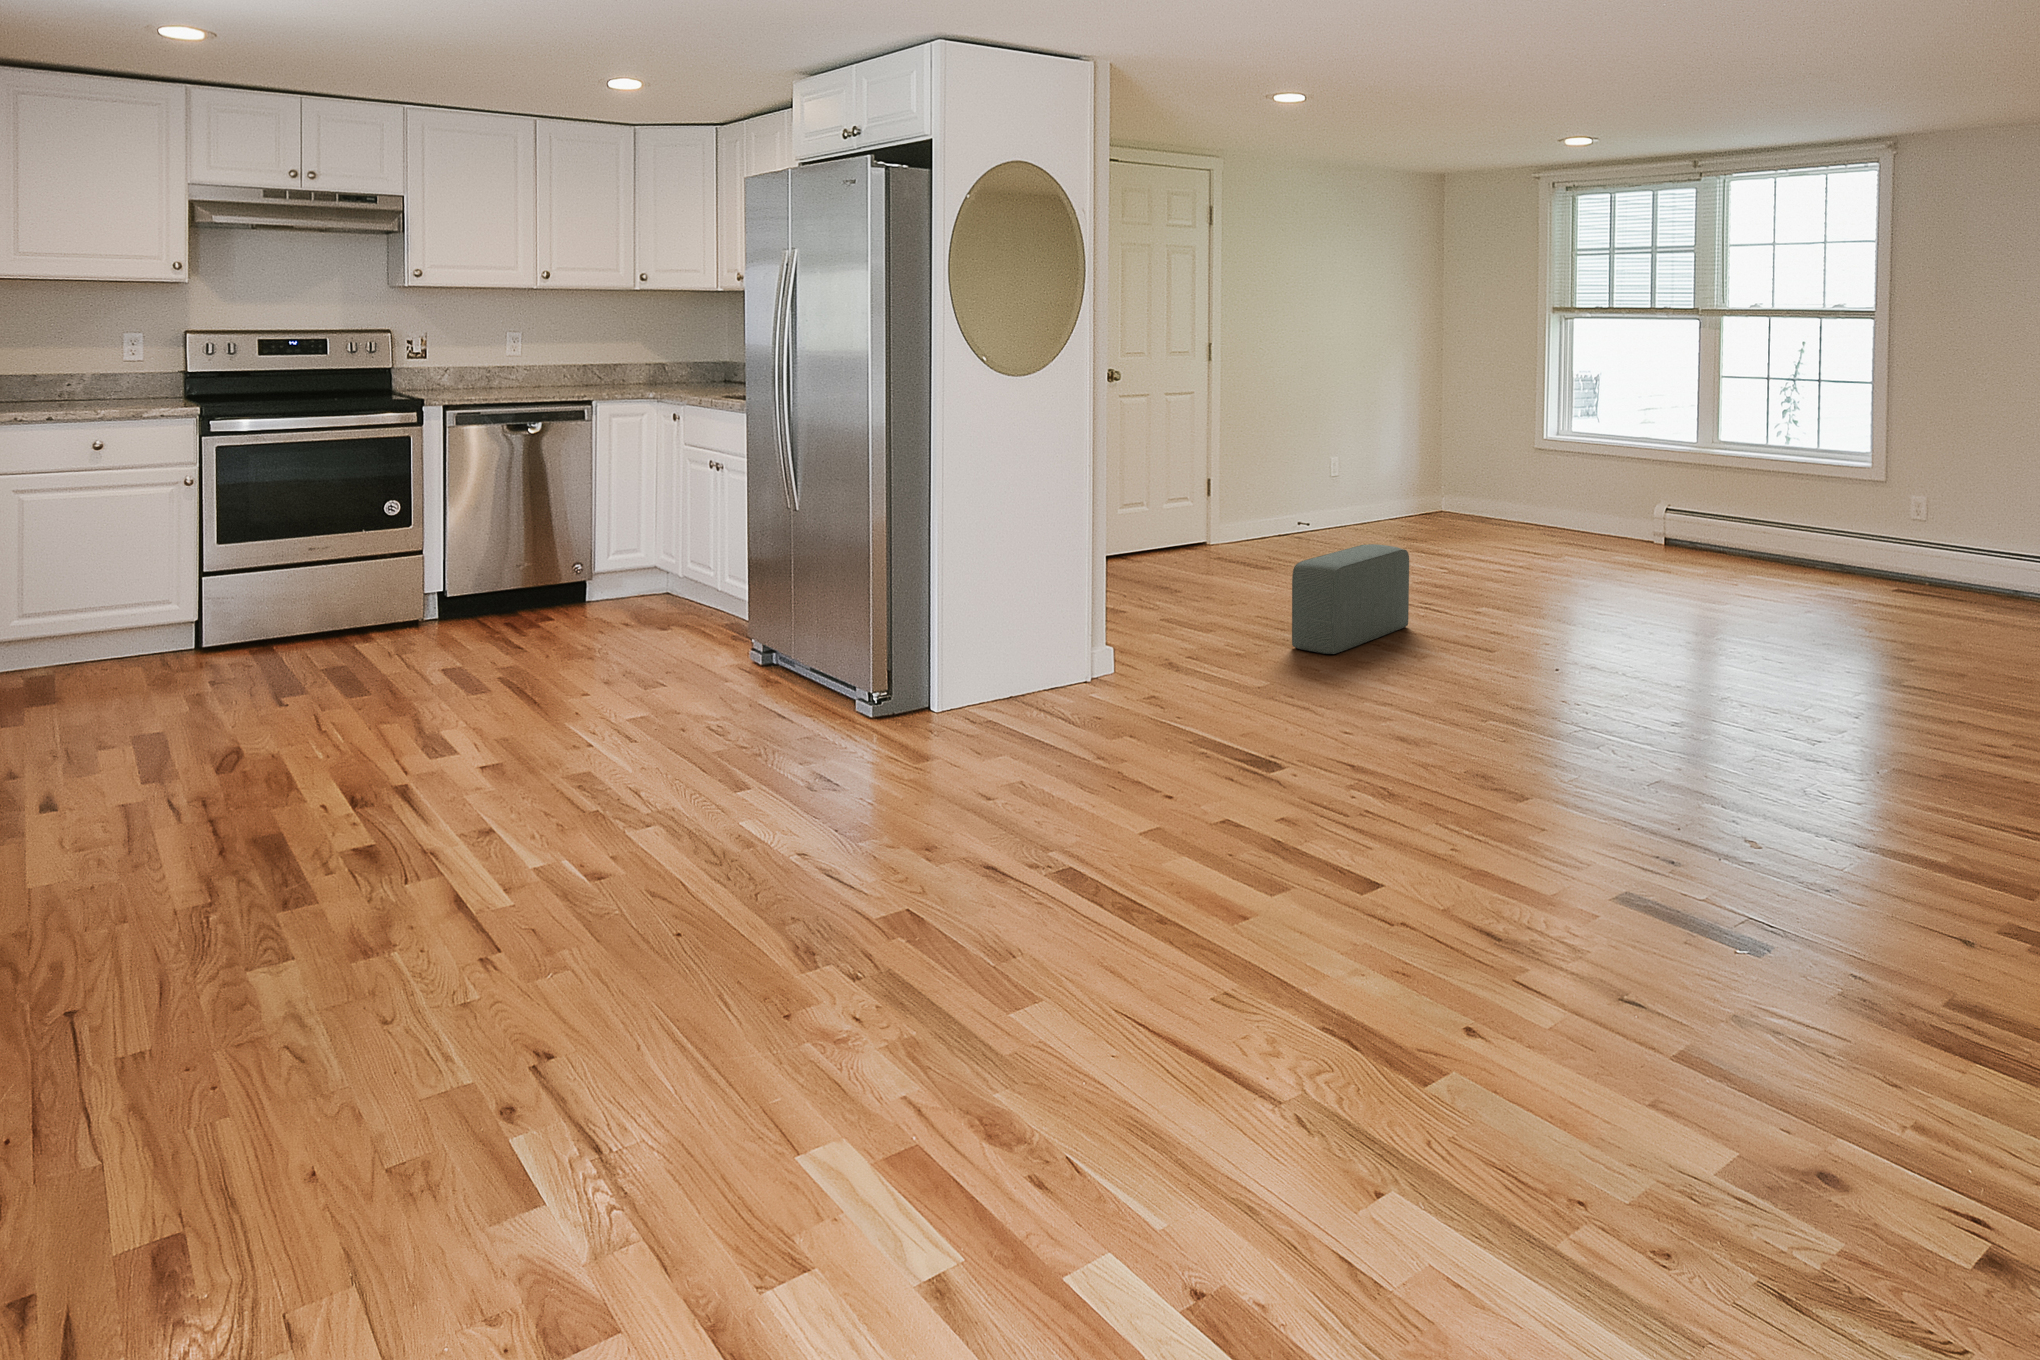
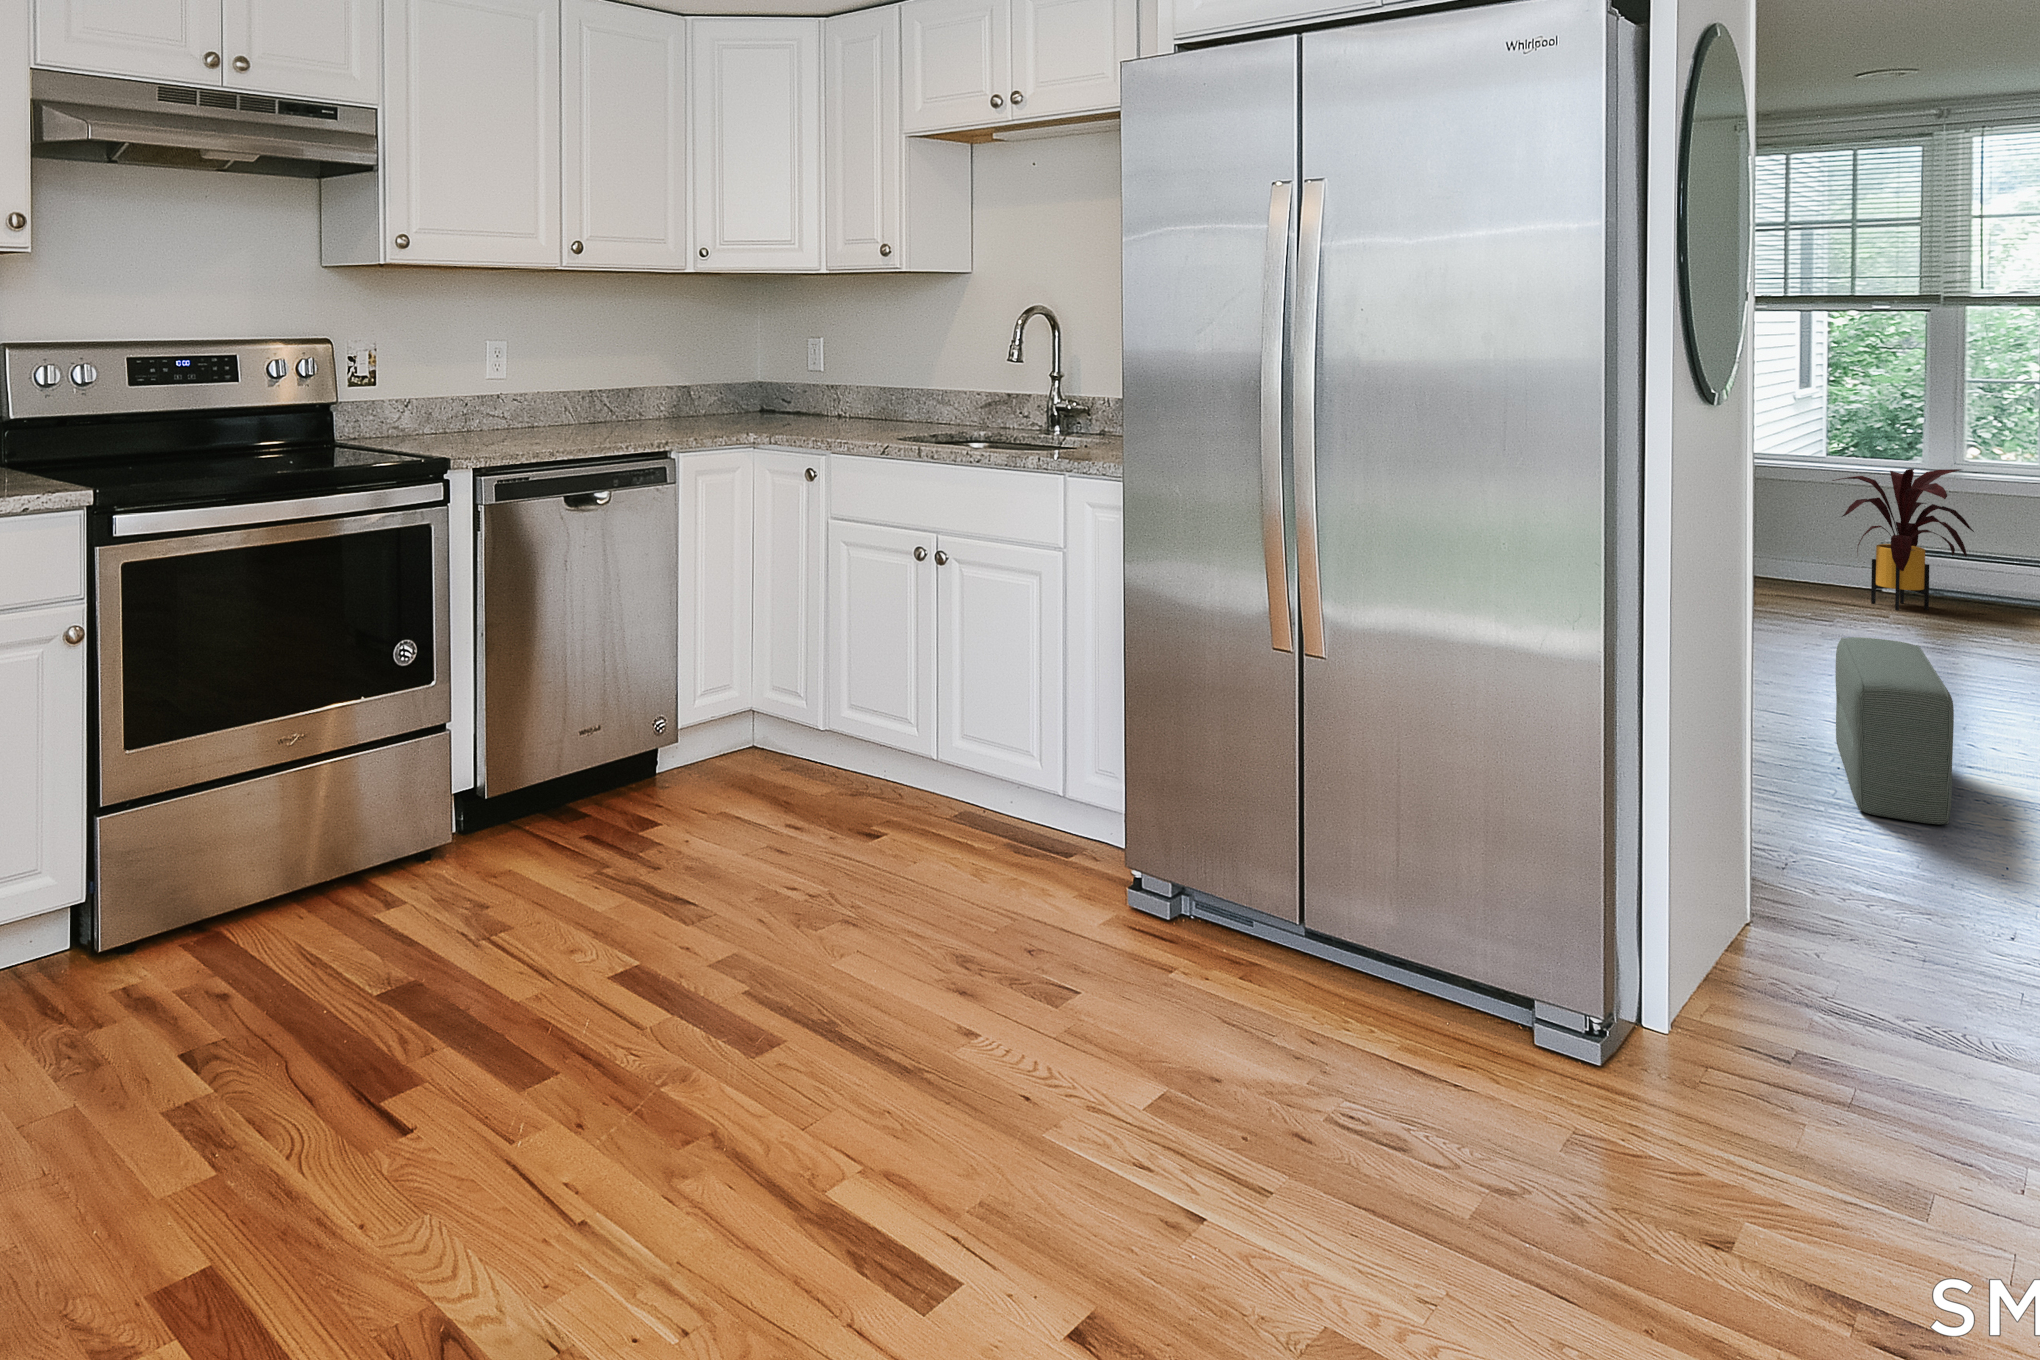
house plant: none [1595,445,1707,556] -> present [1832,469,1974,610]

